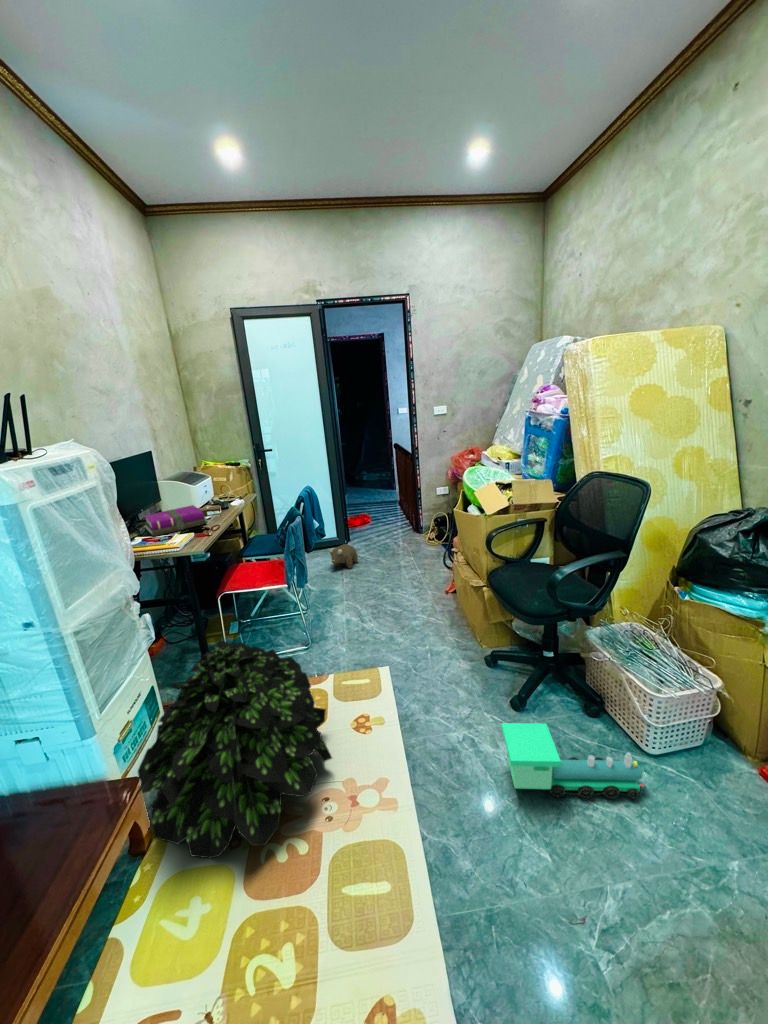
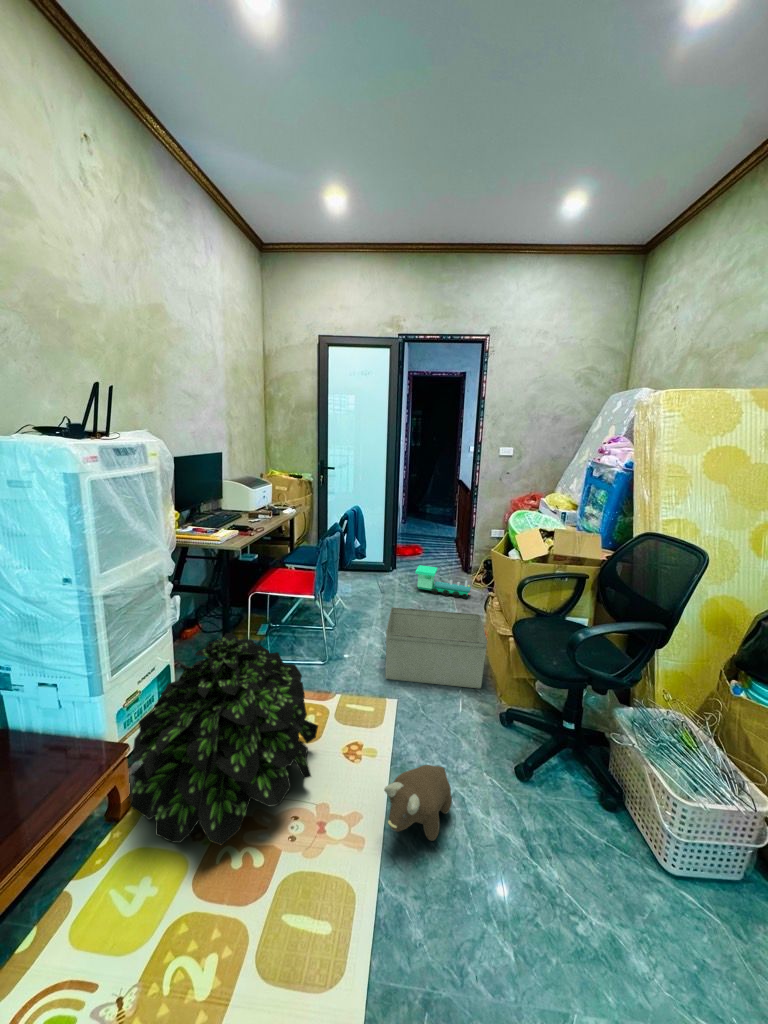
notebook: present [144,505,207,537] -> none [200,506,254,528]
plush toy: present [328,544,358,568] -> present [384,765,452,841]
storage bin: none [365,572,464,649] -> present [385,607,487,688]
toy train: present [502,723,644,799] -> present [415,565,471,598]

